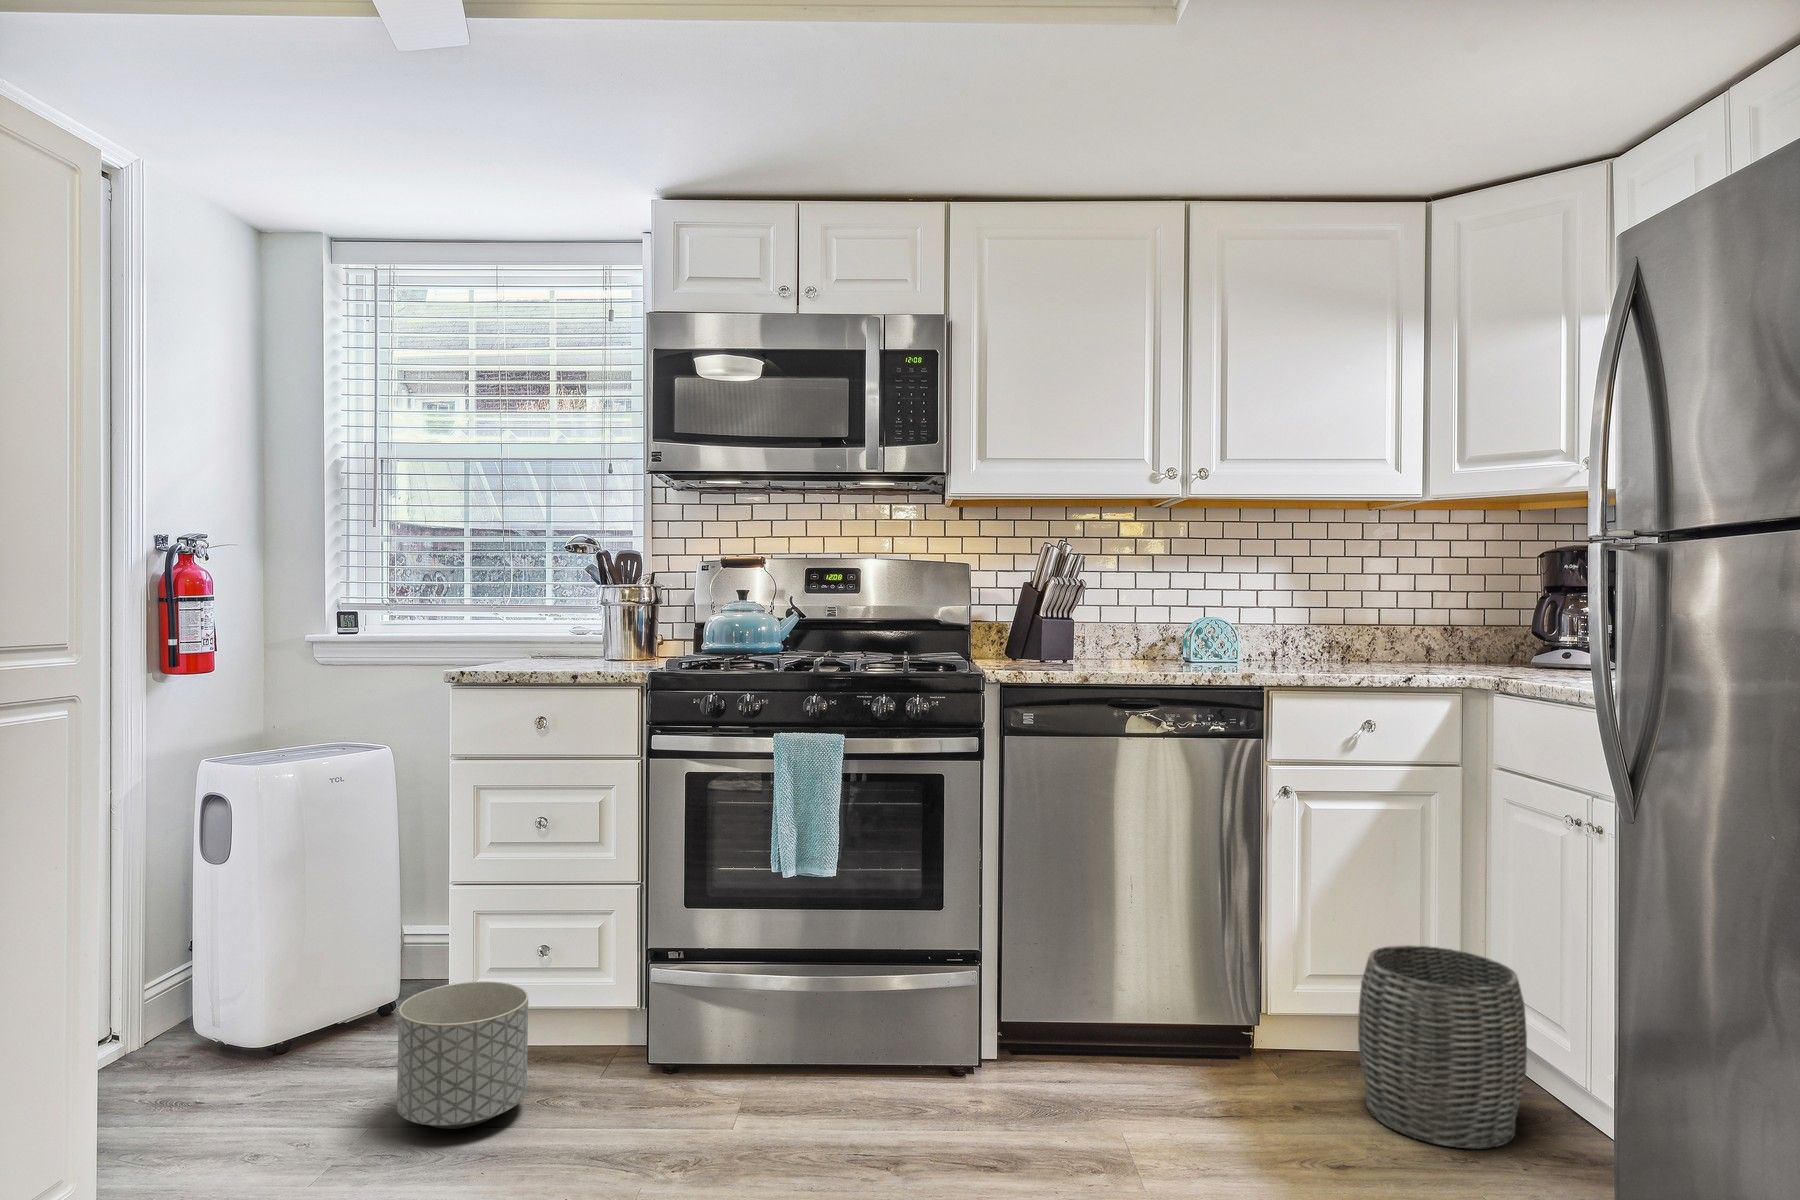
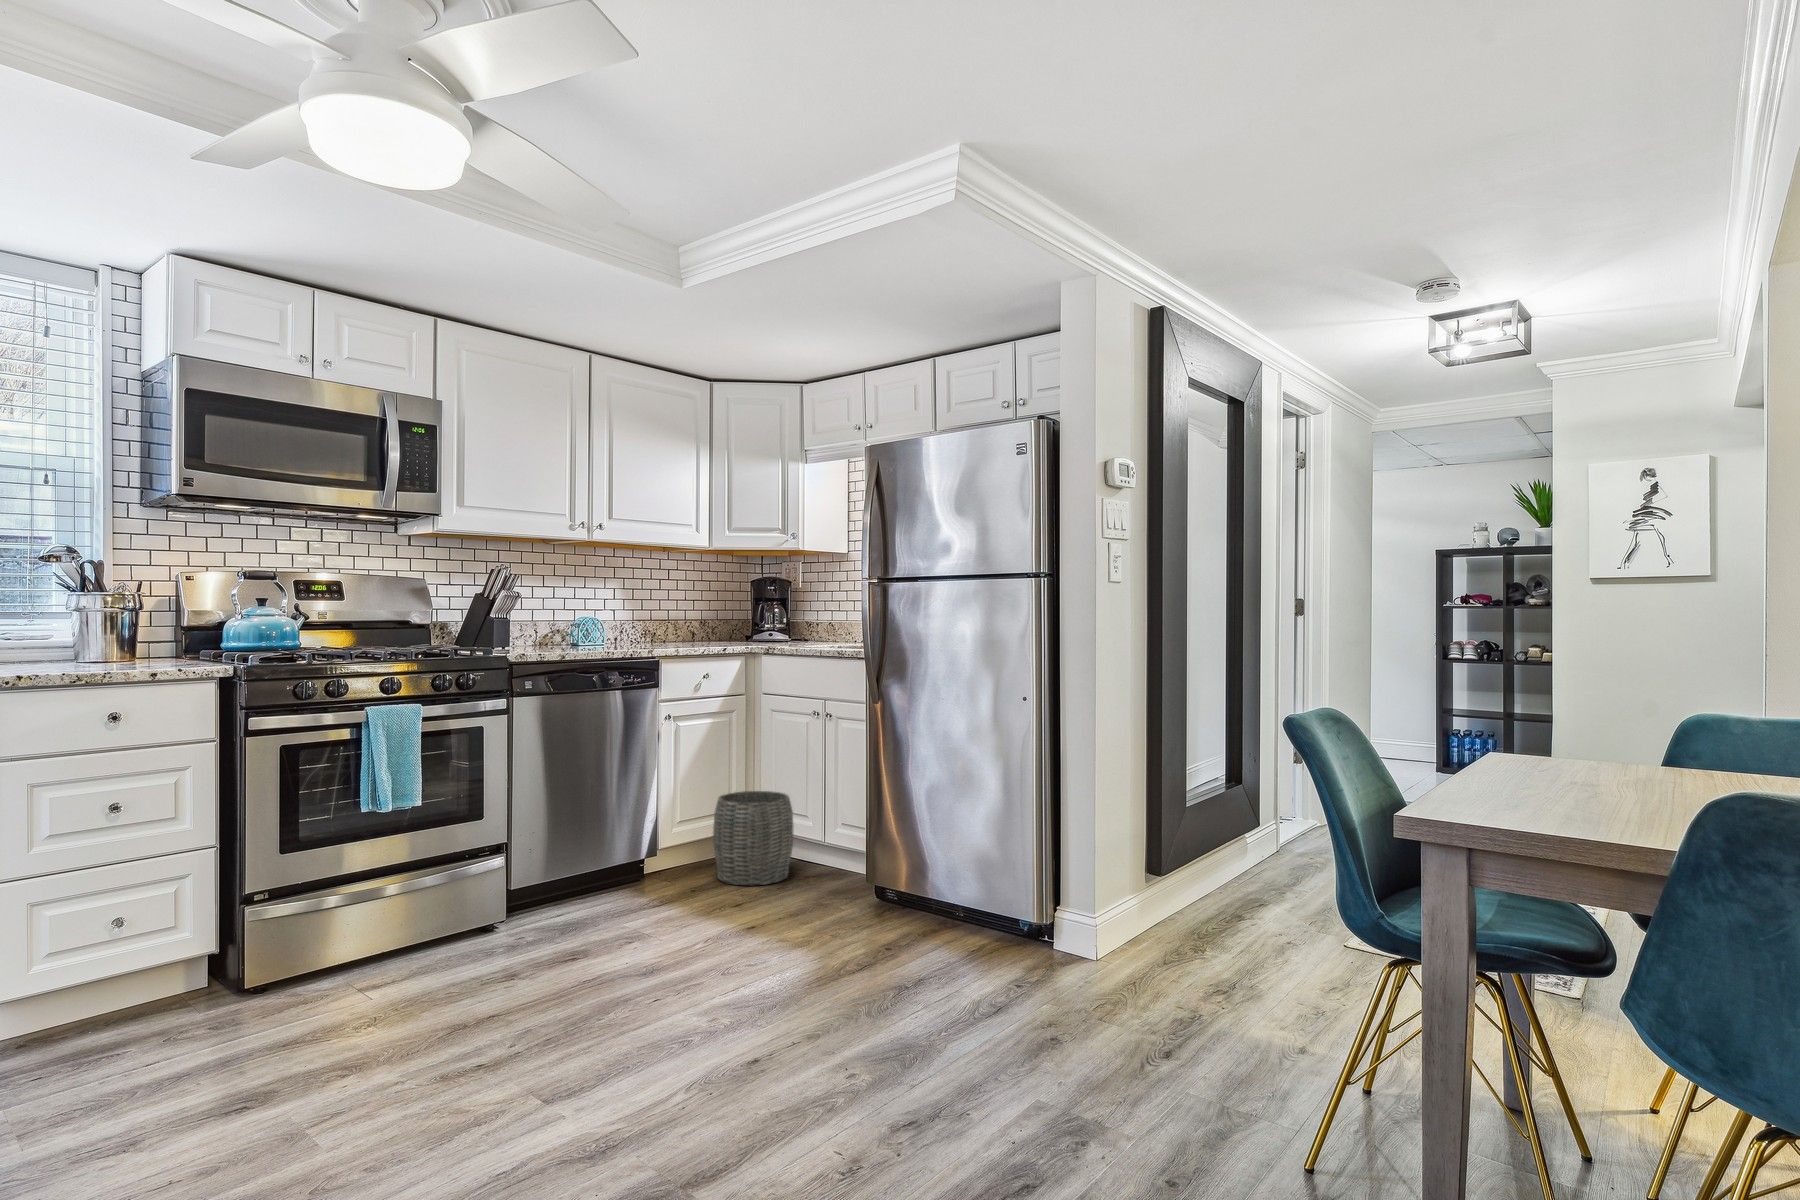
planter: present [397,981,528,1129] -> none [61,940,195,1066]

